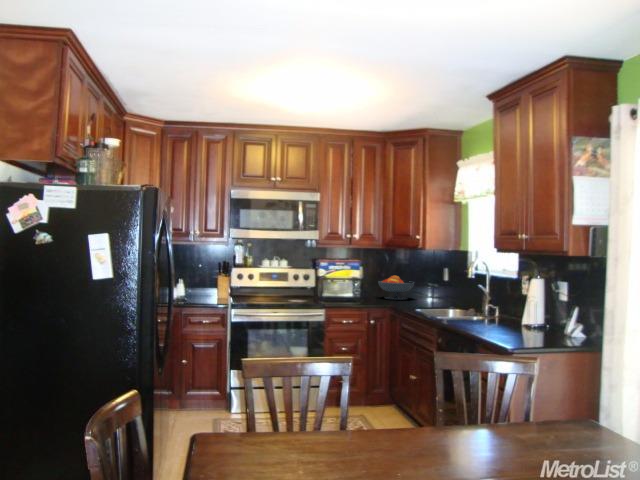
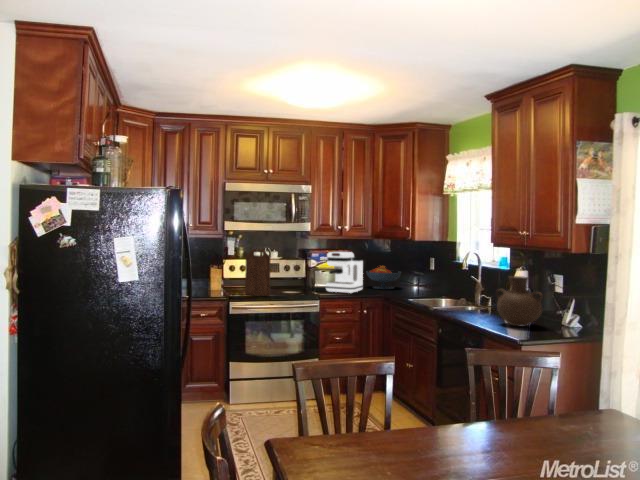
cutting board: none [249,257,274,304] -> present [245,249,271,296]
coffee maker: none [333,261,372,303] -> present [326,252,363,293]
vase: none [492,282,541,336] -> present [496,276,543,326]

